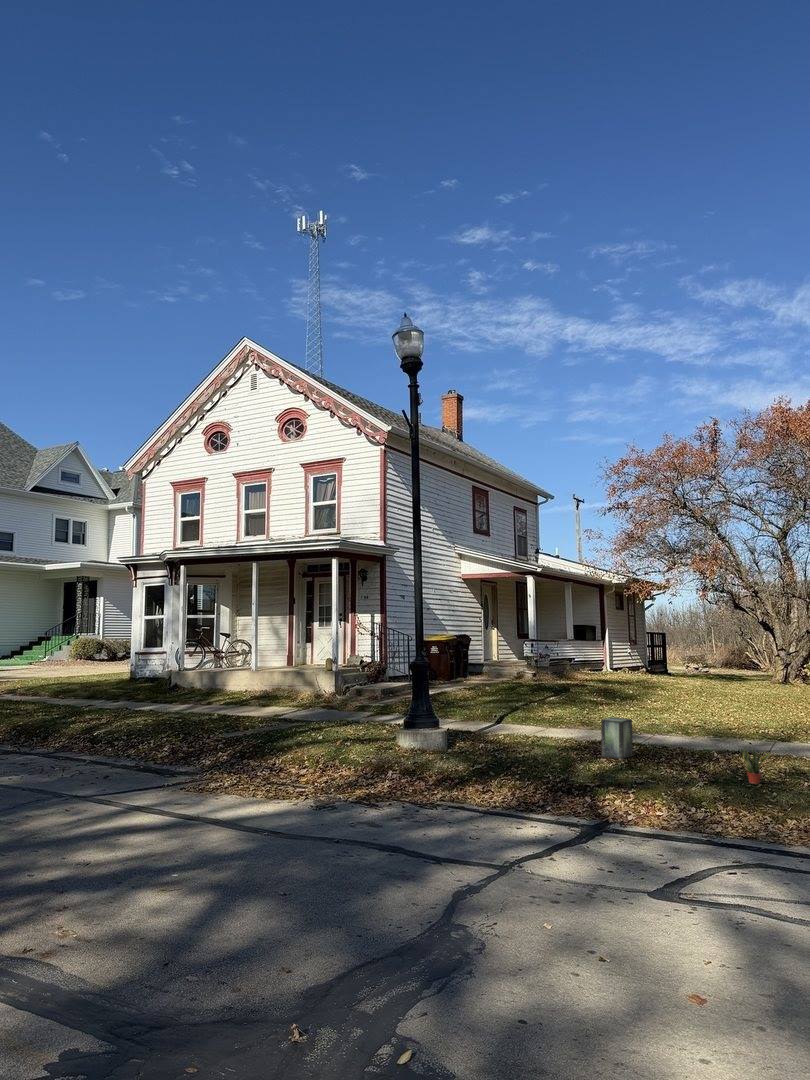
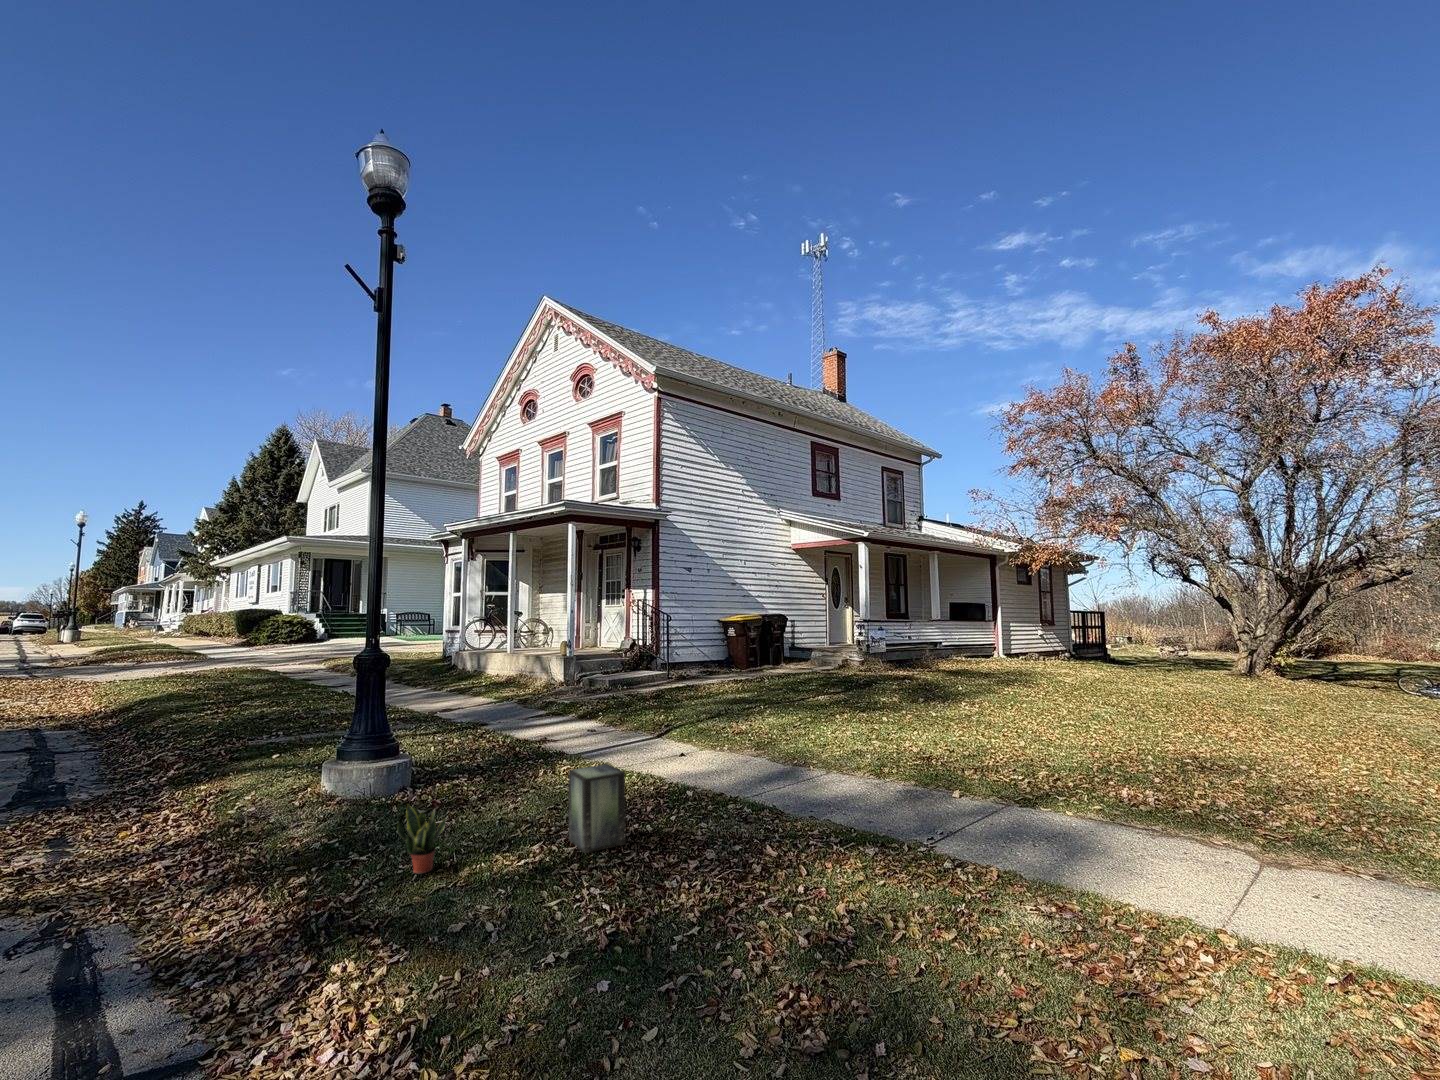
potted plant: present [742,749,770,784] -> present [397,805,446,873]

